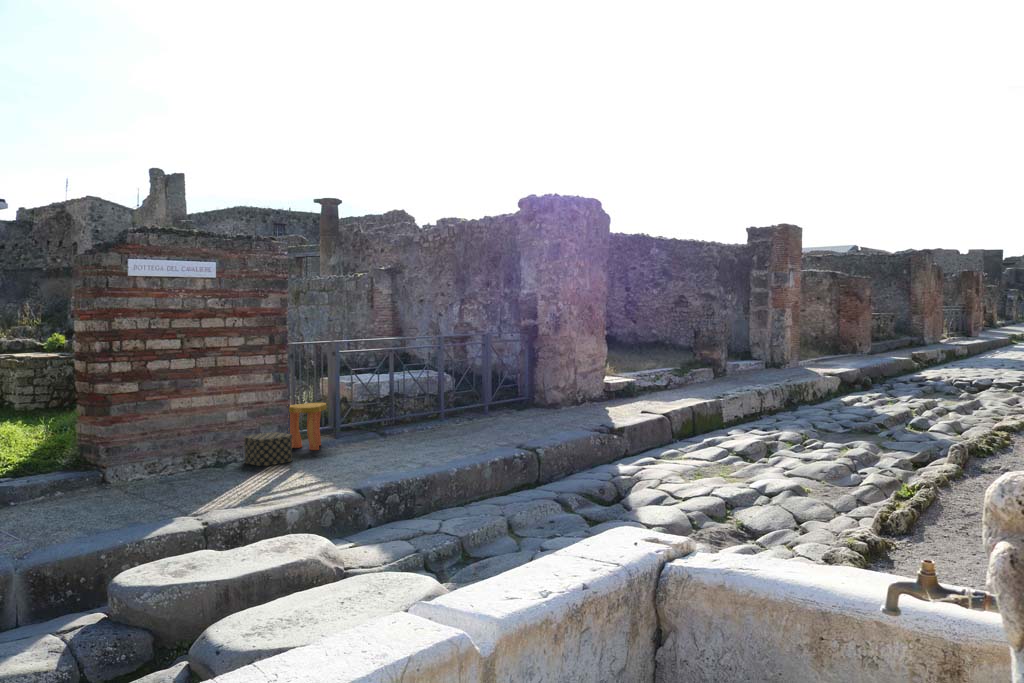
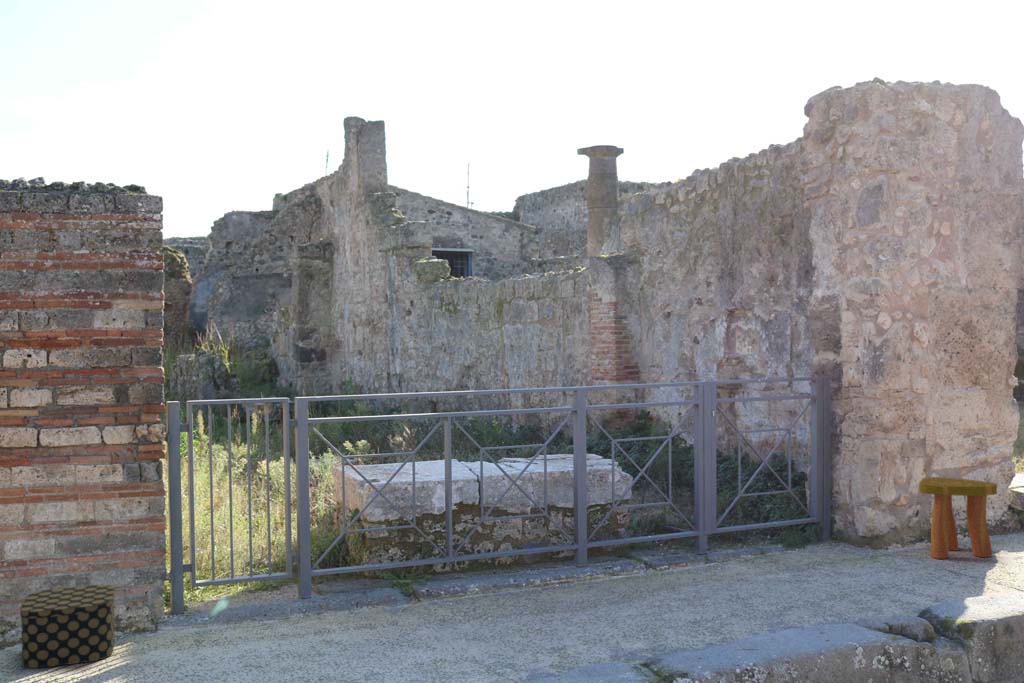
stool: present [289,403,327,450] -> present [919,477,997,559]

